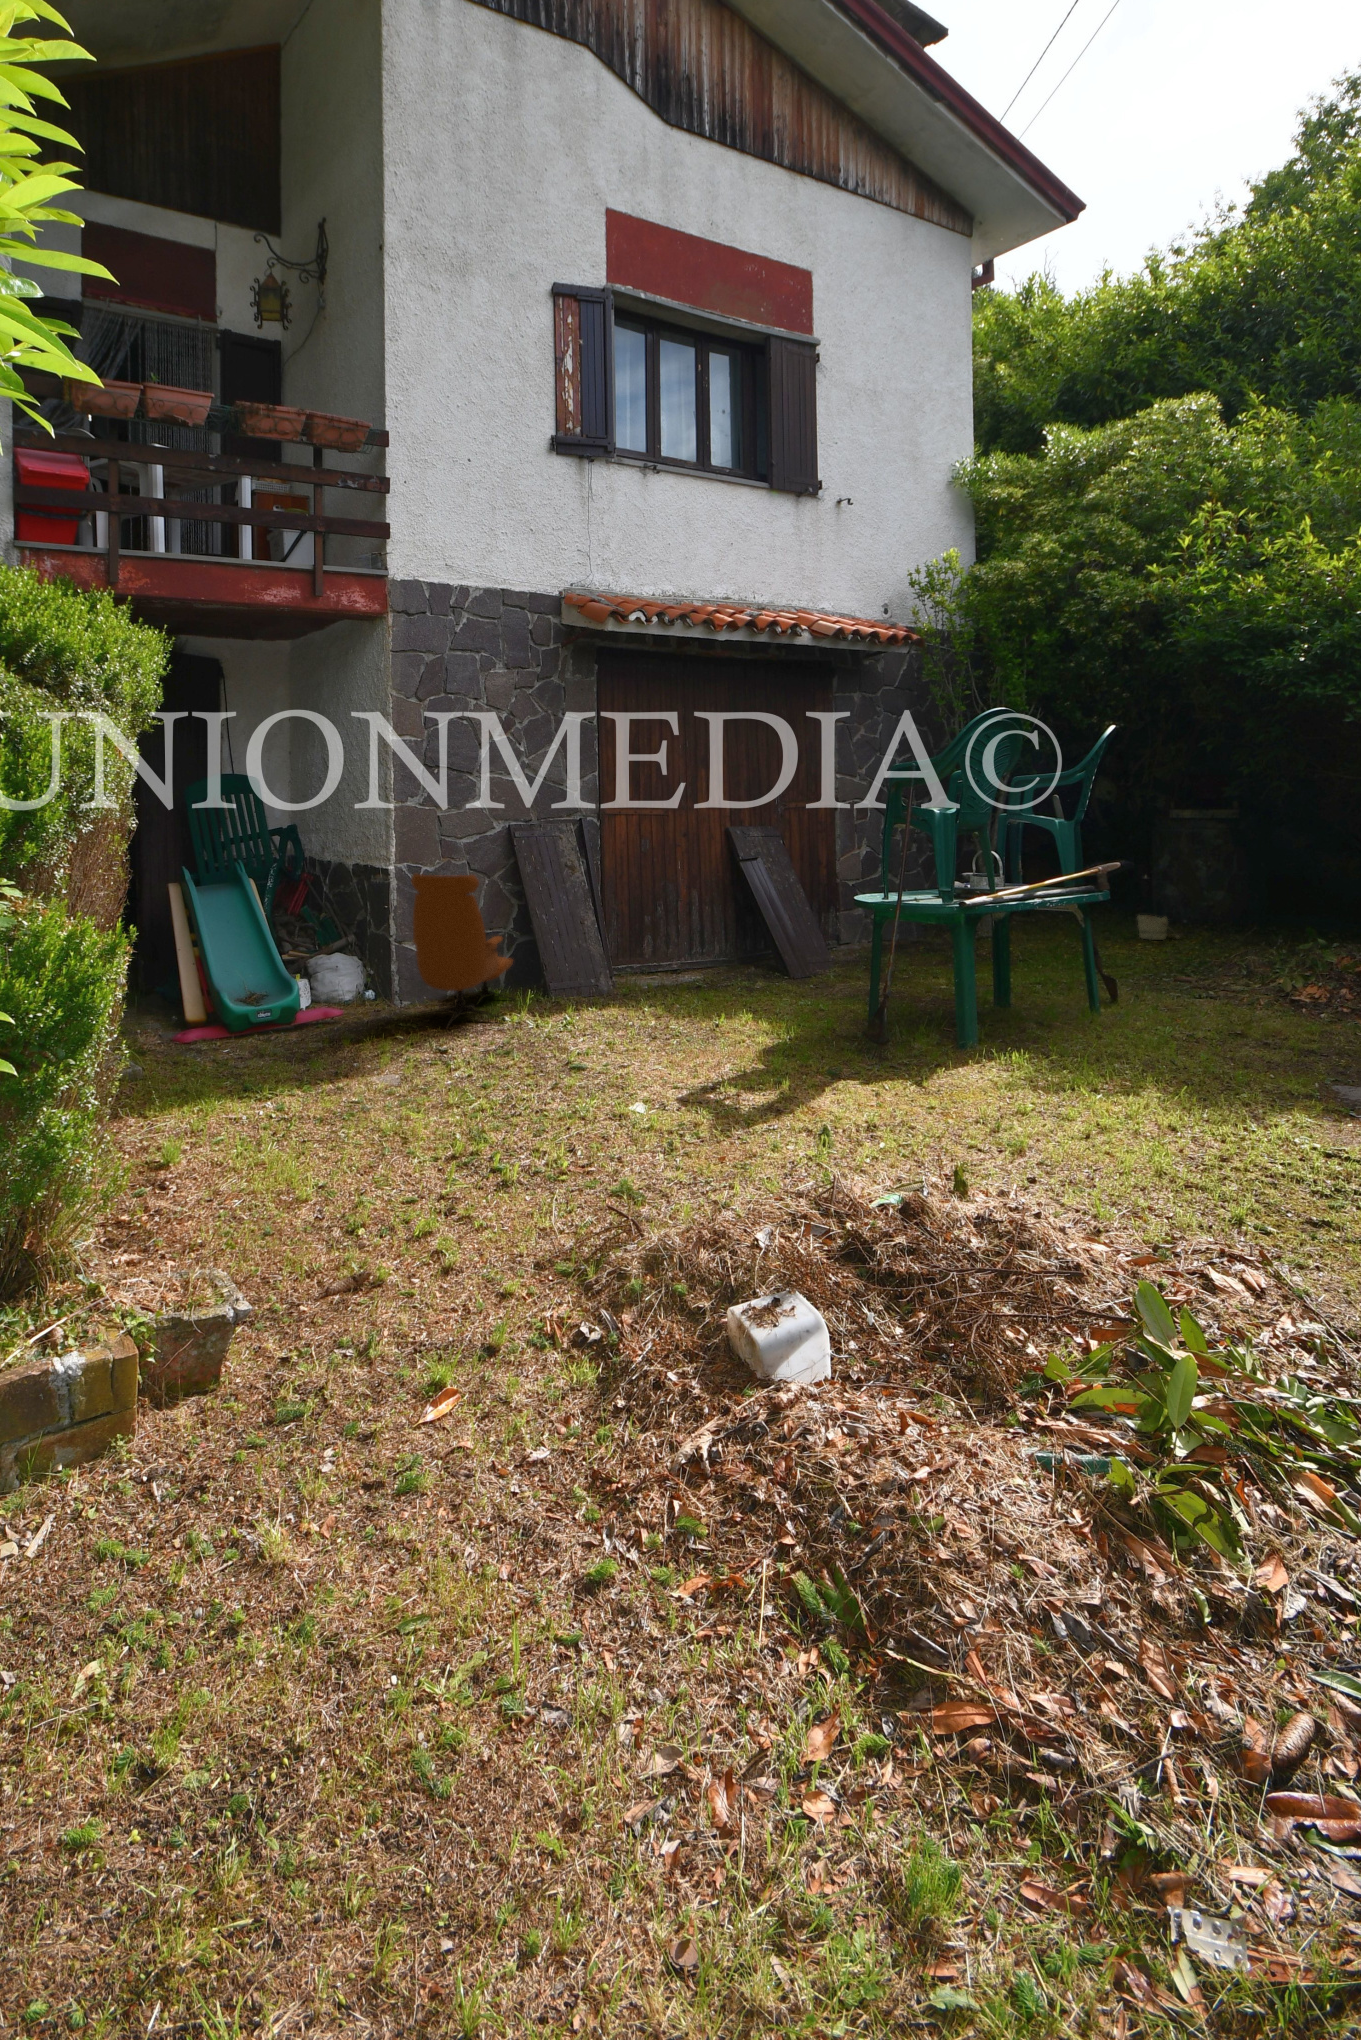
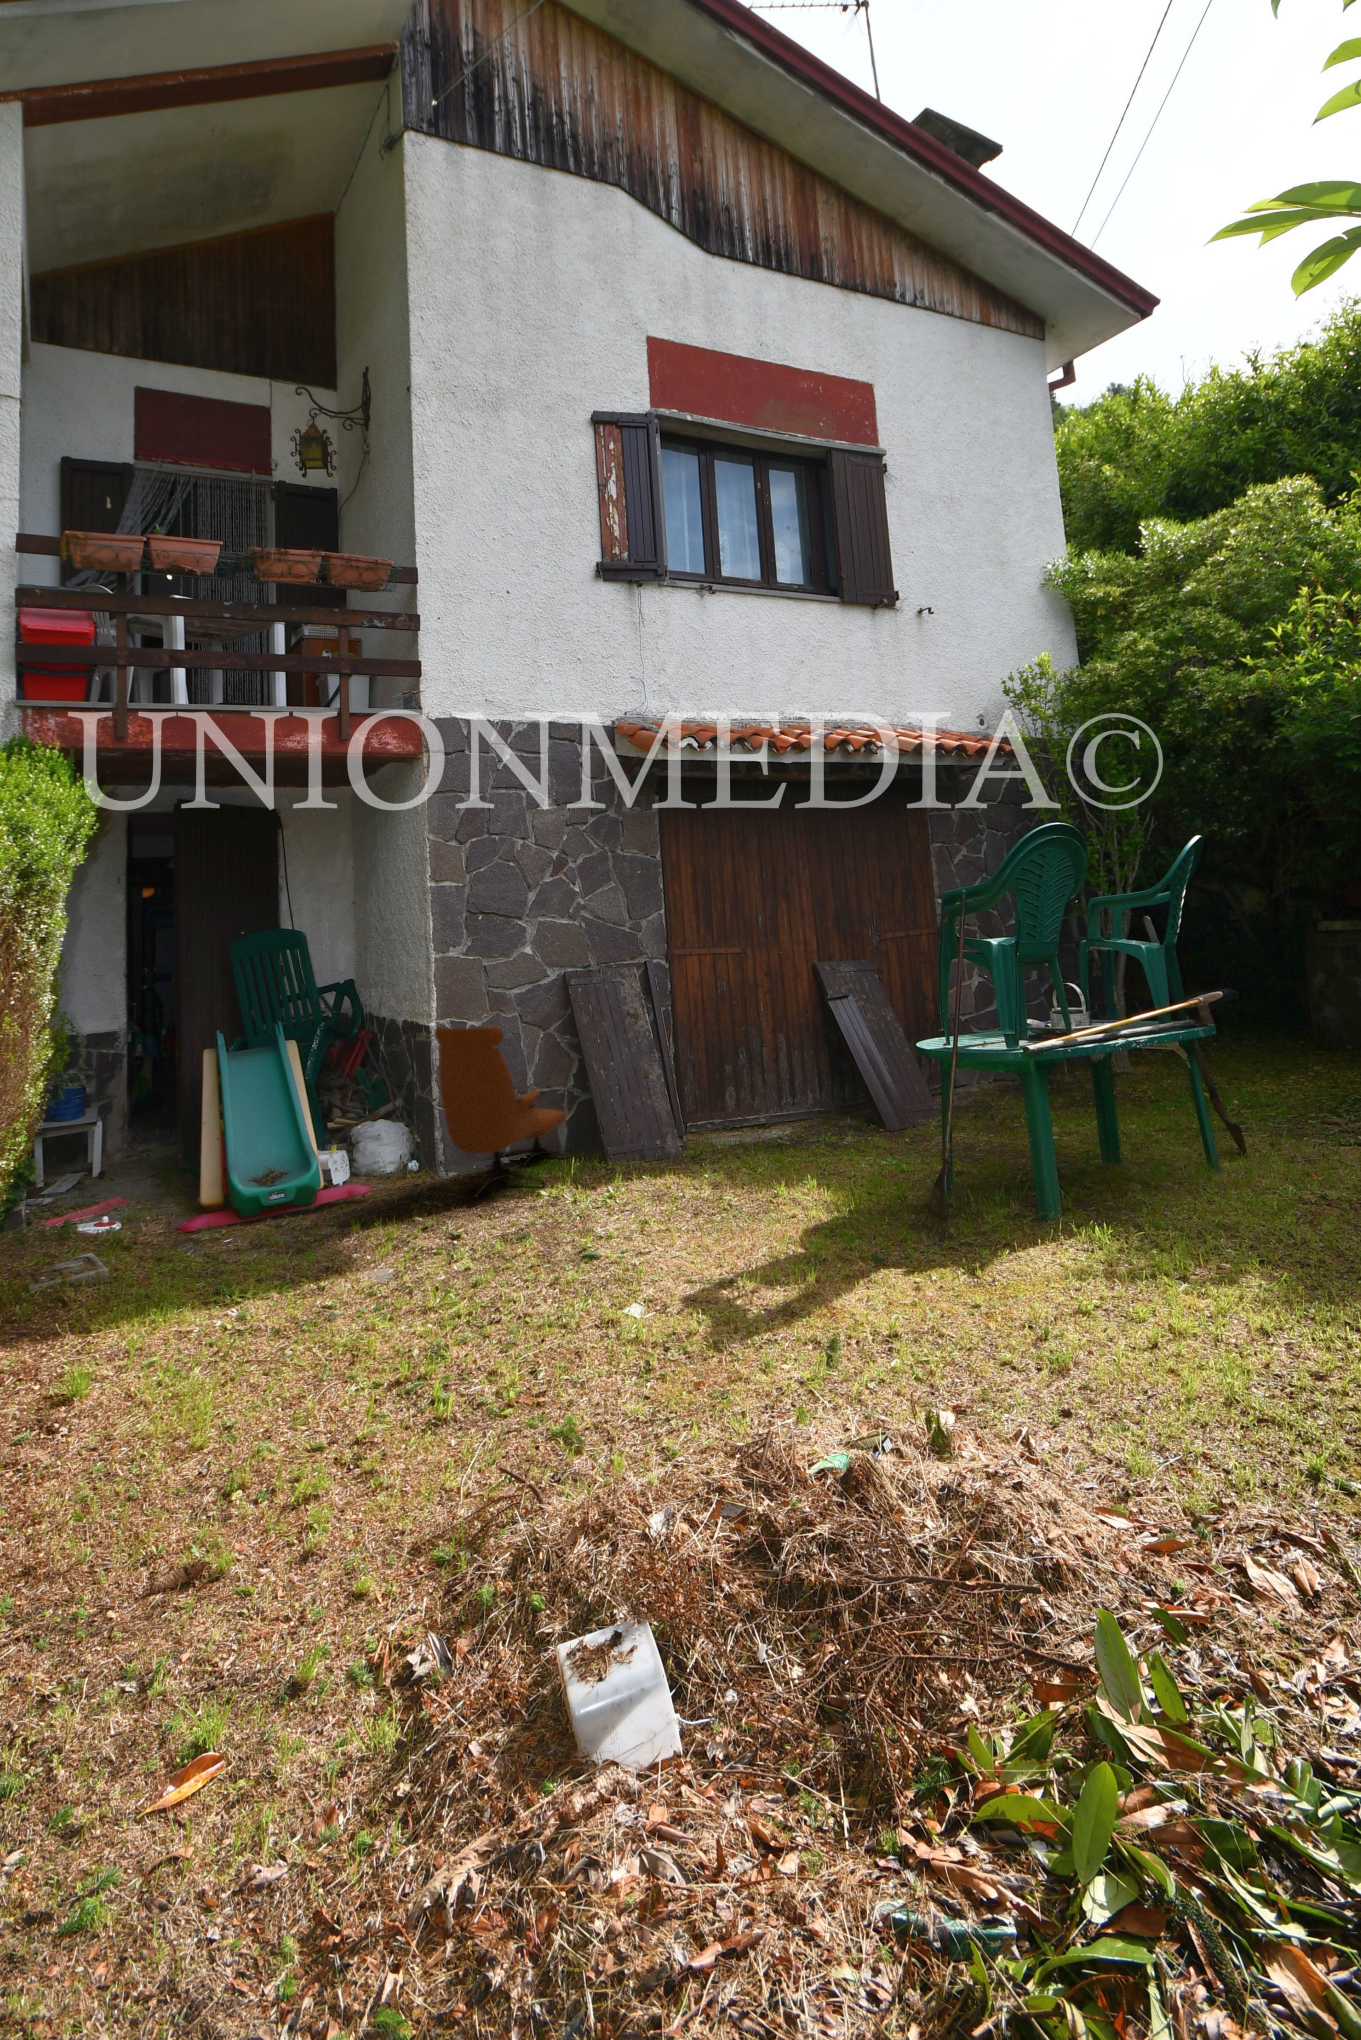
bucket: present [1138,915,1179,940] -> none [1282,1033,1333,1062]

